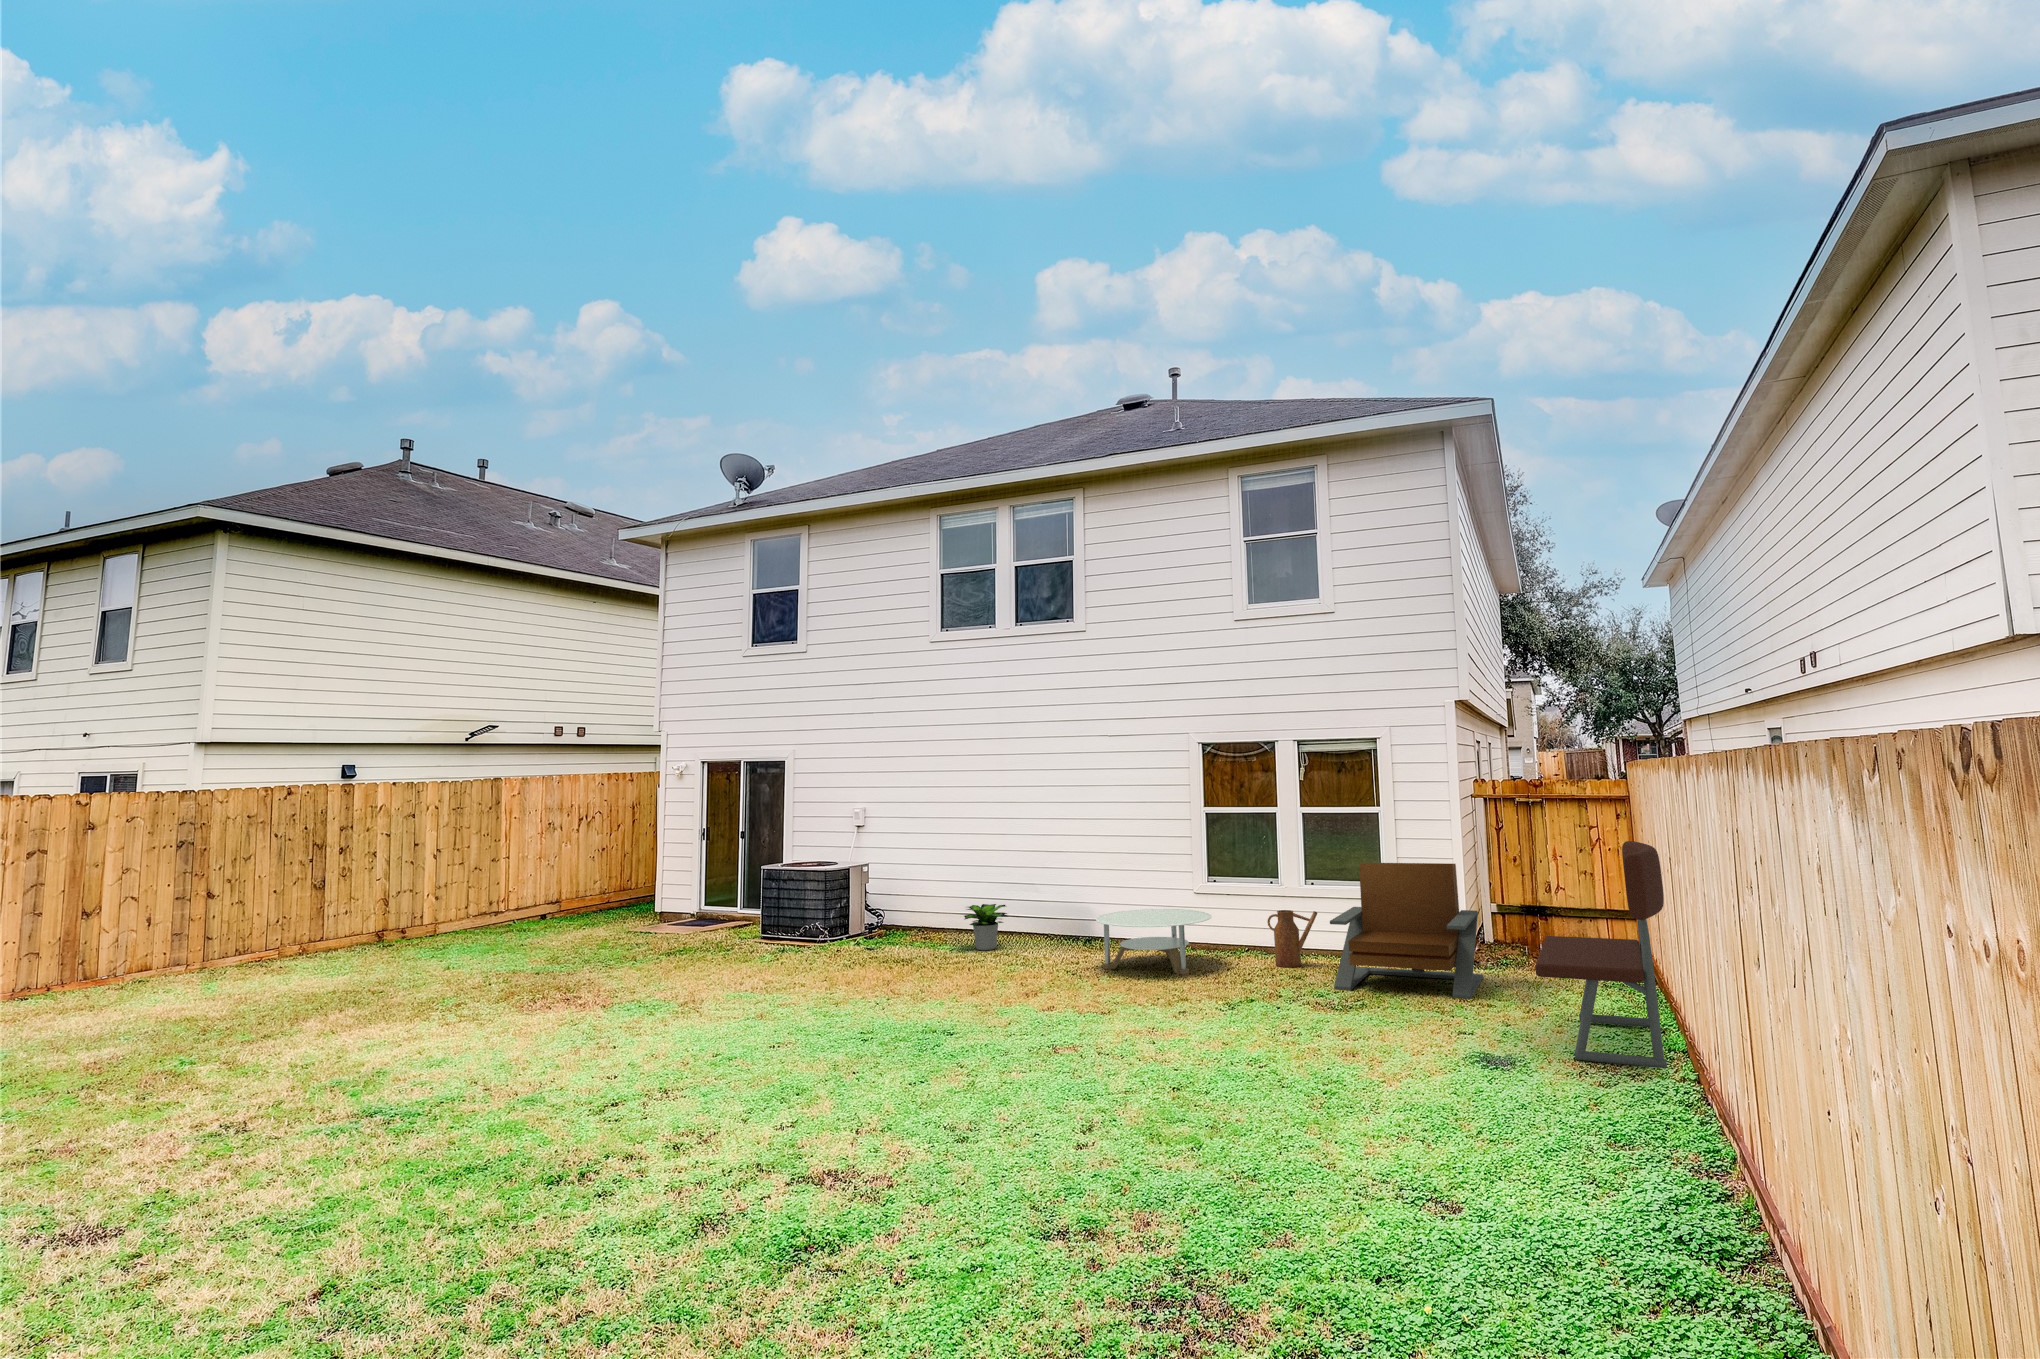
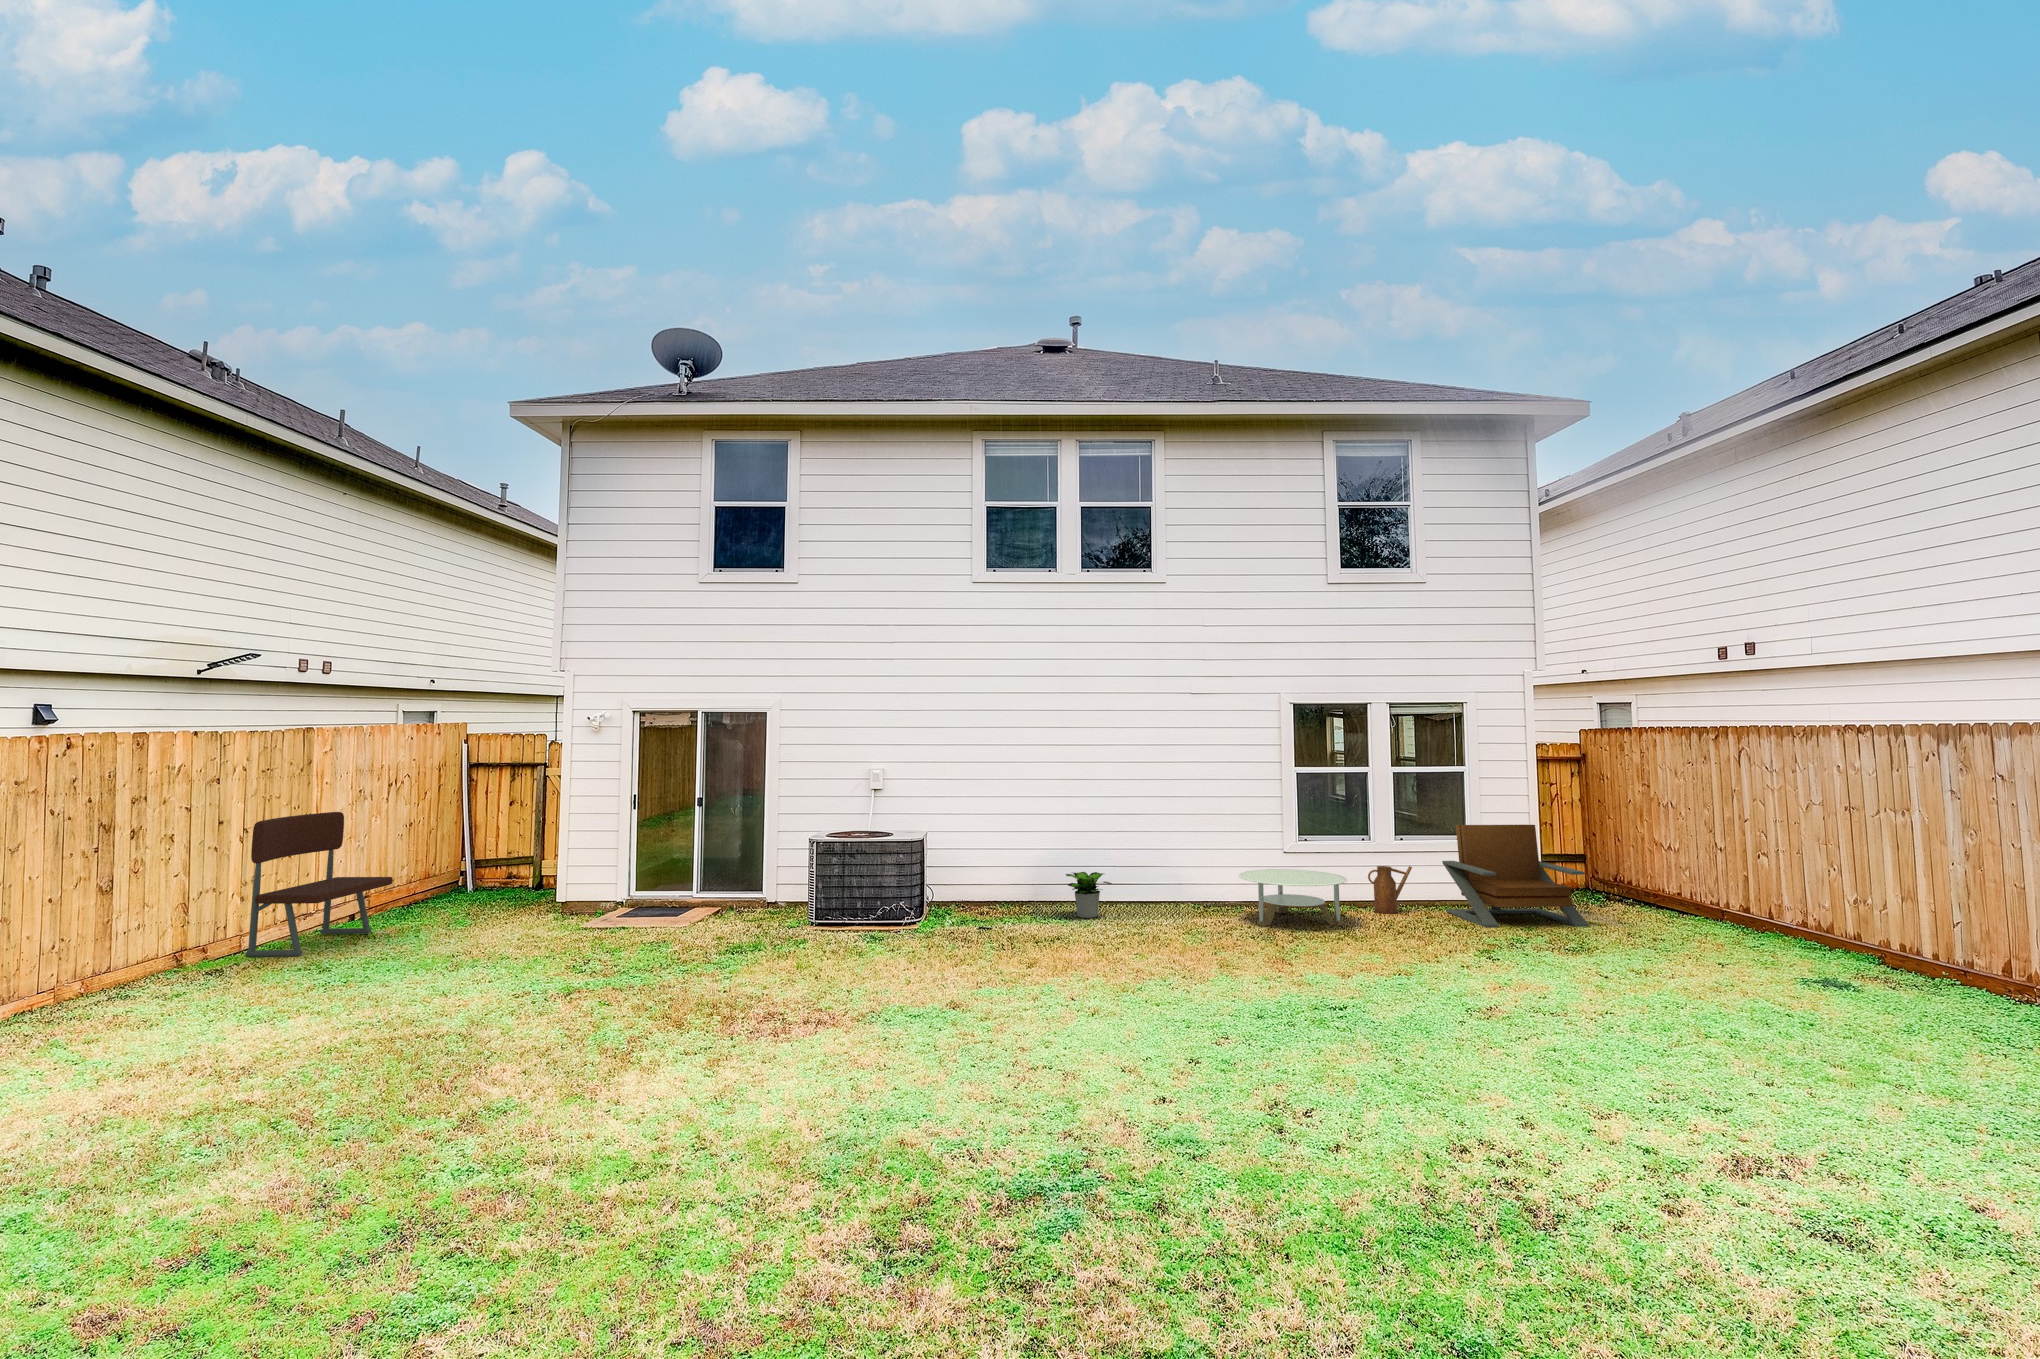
bench: present [1535,841,1667,1068] -> present [245,812,393,957]

